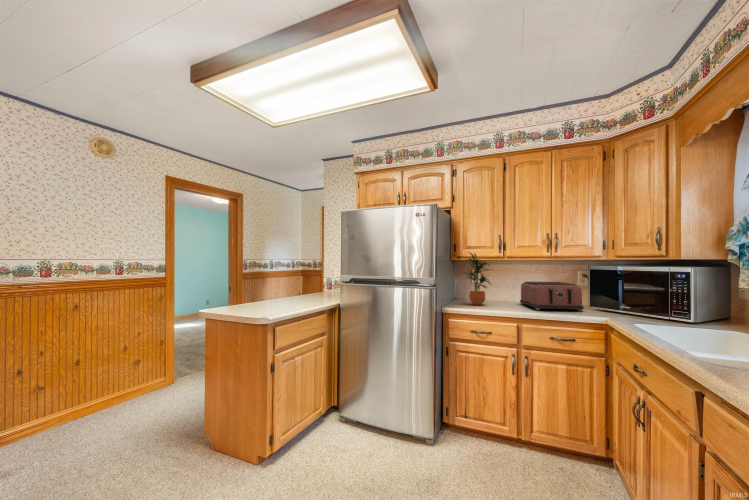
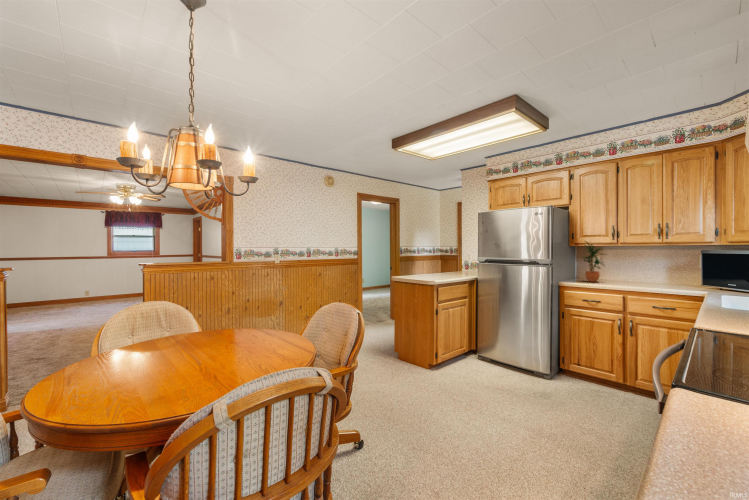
toaster: present [520,282,584,311] -> none [634,264,690,287]

